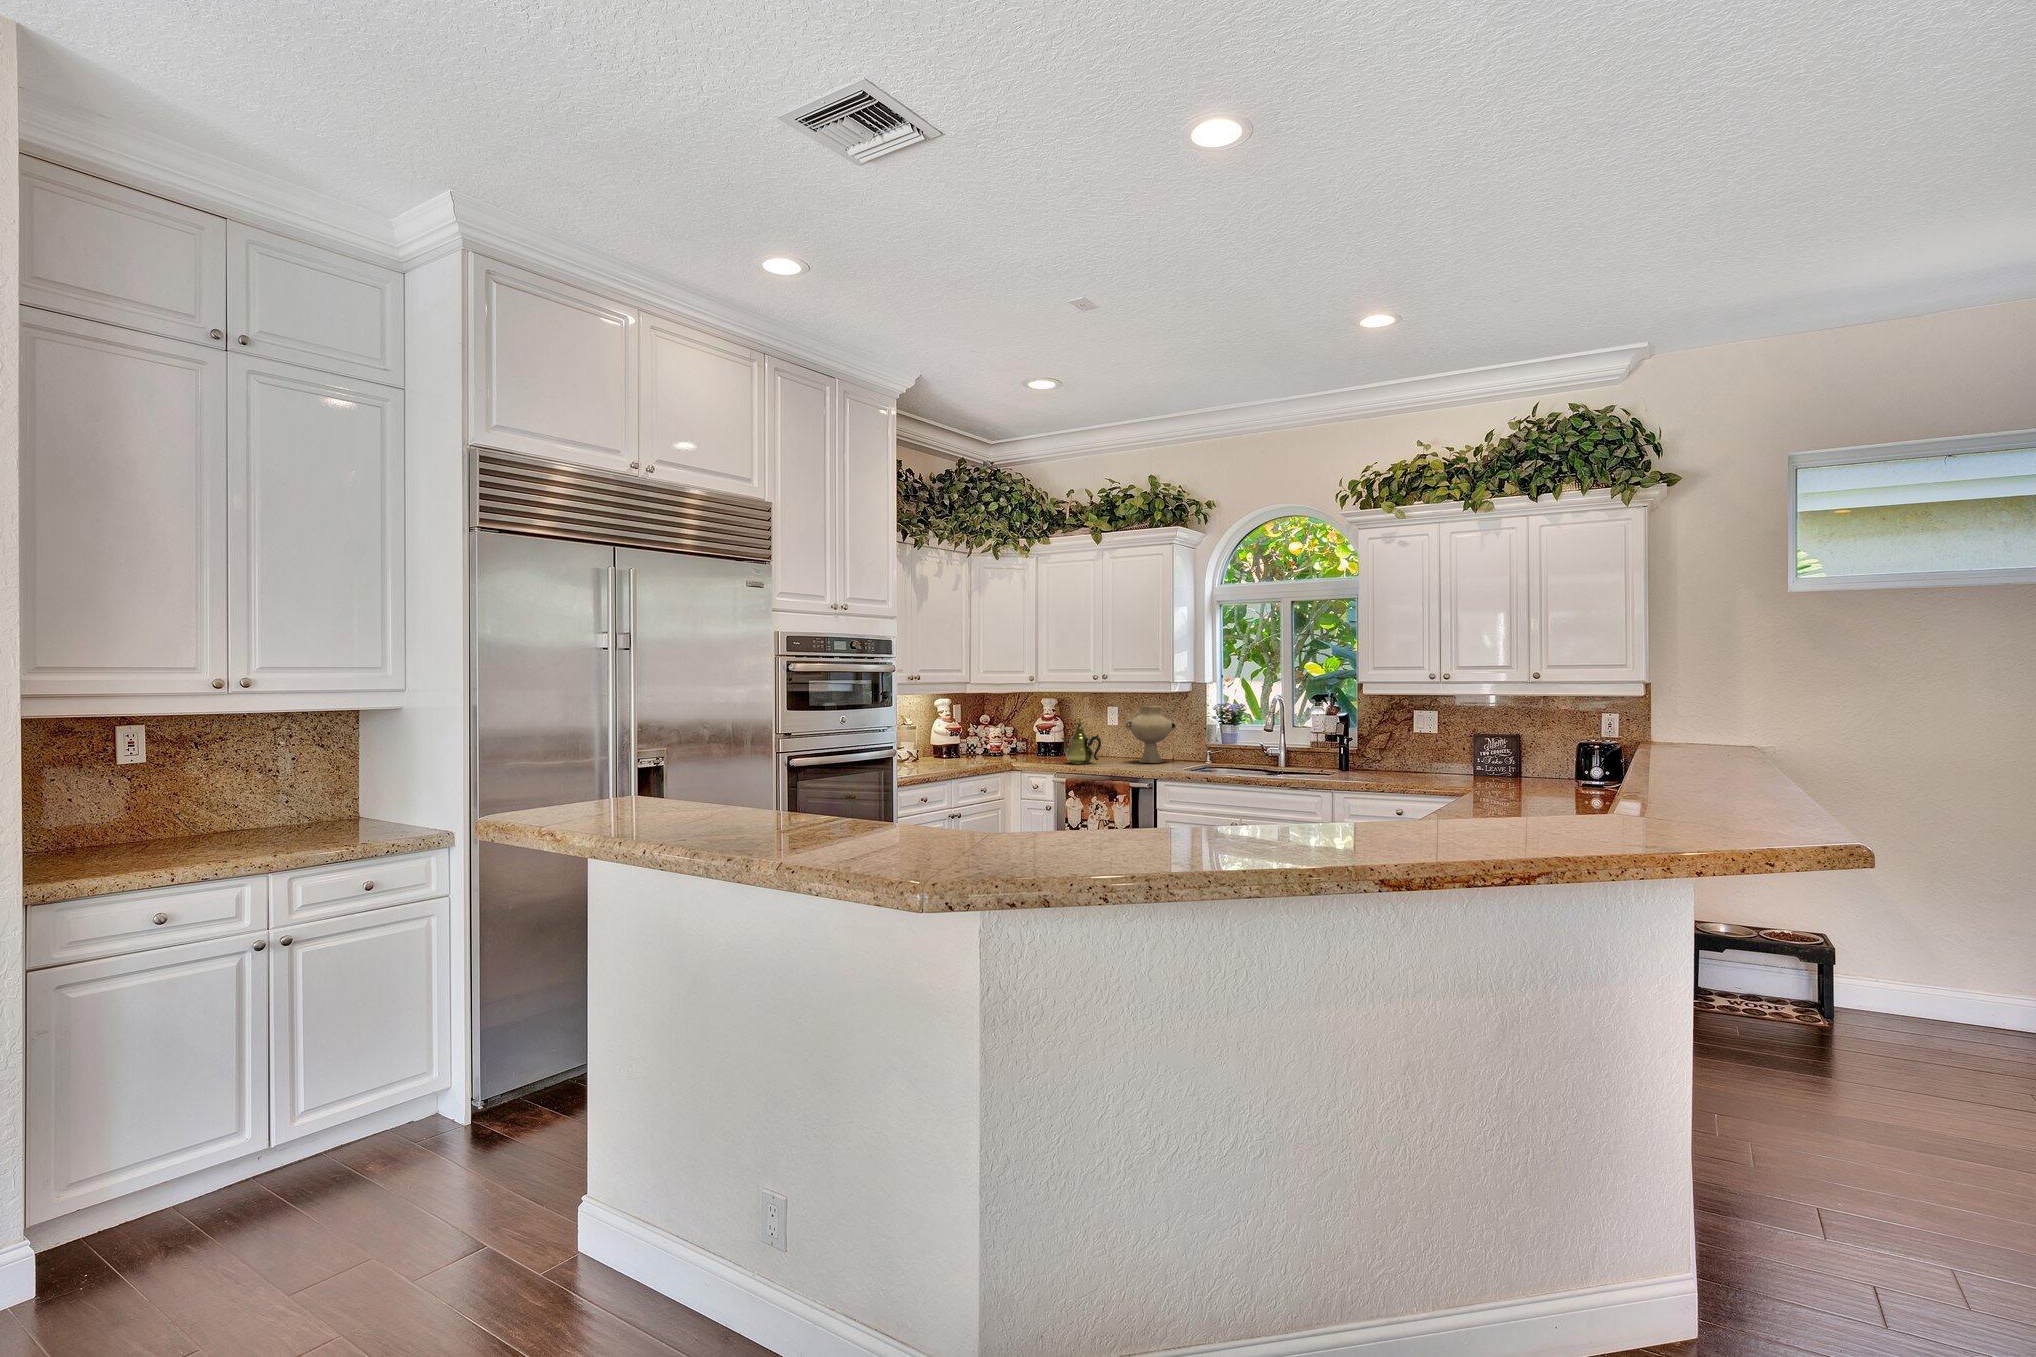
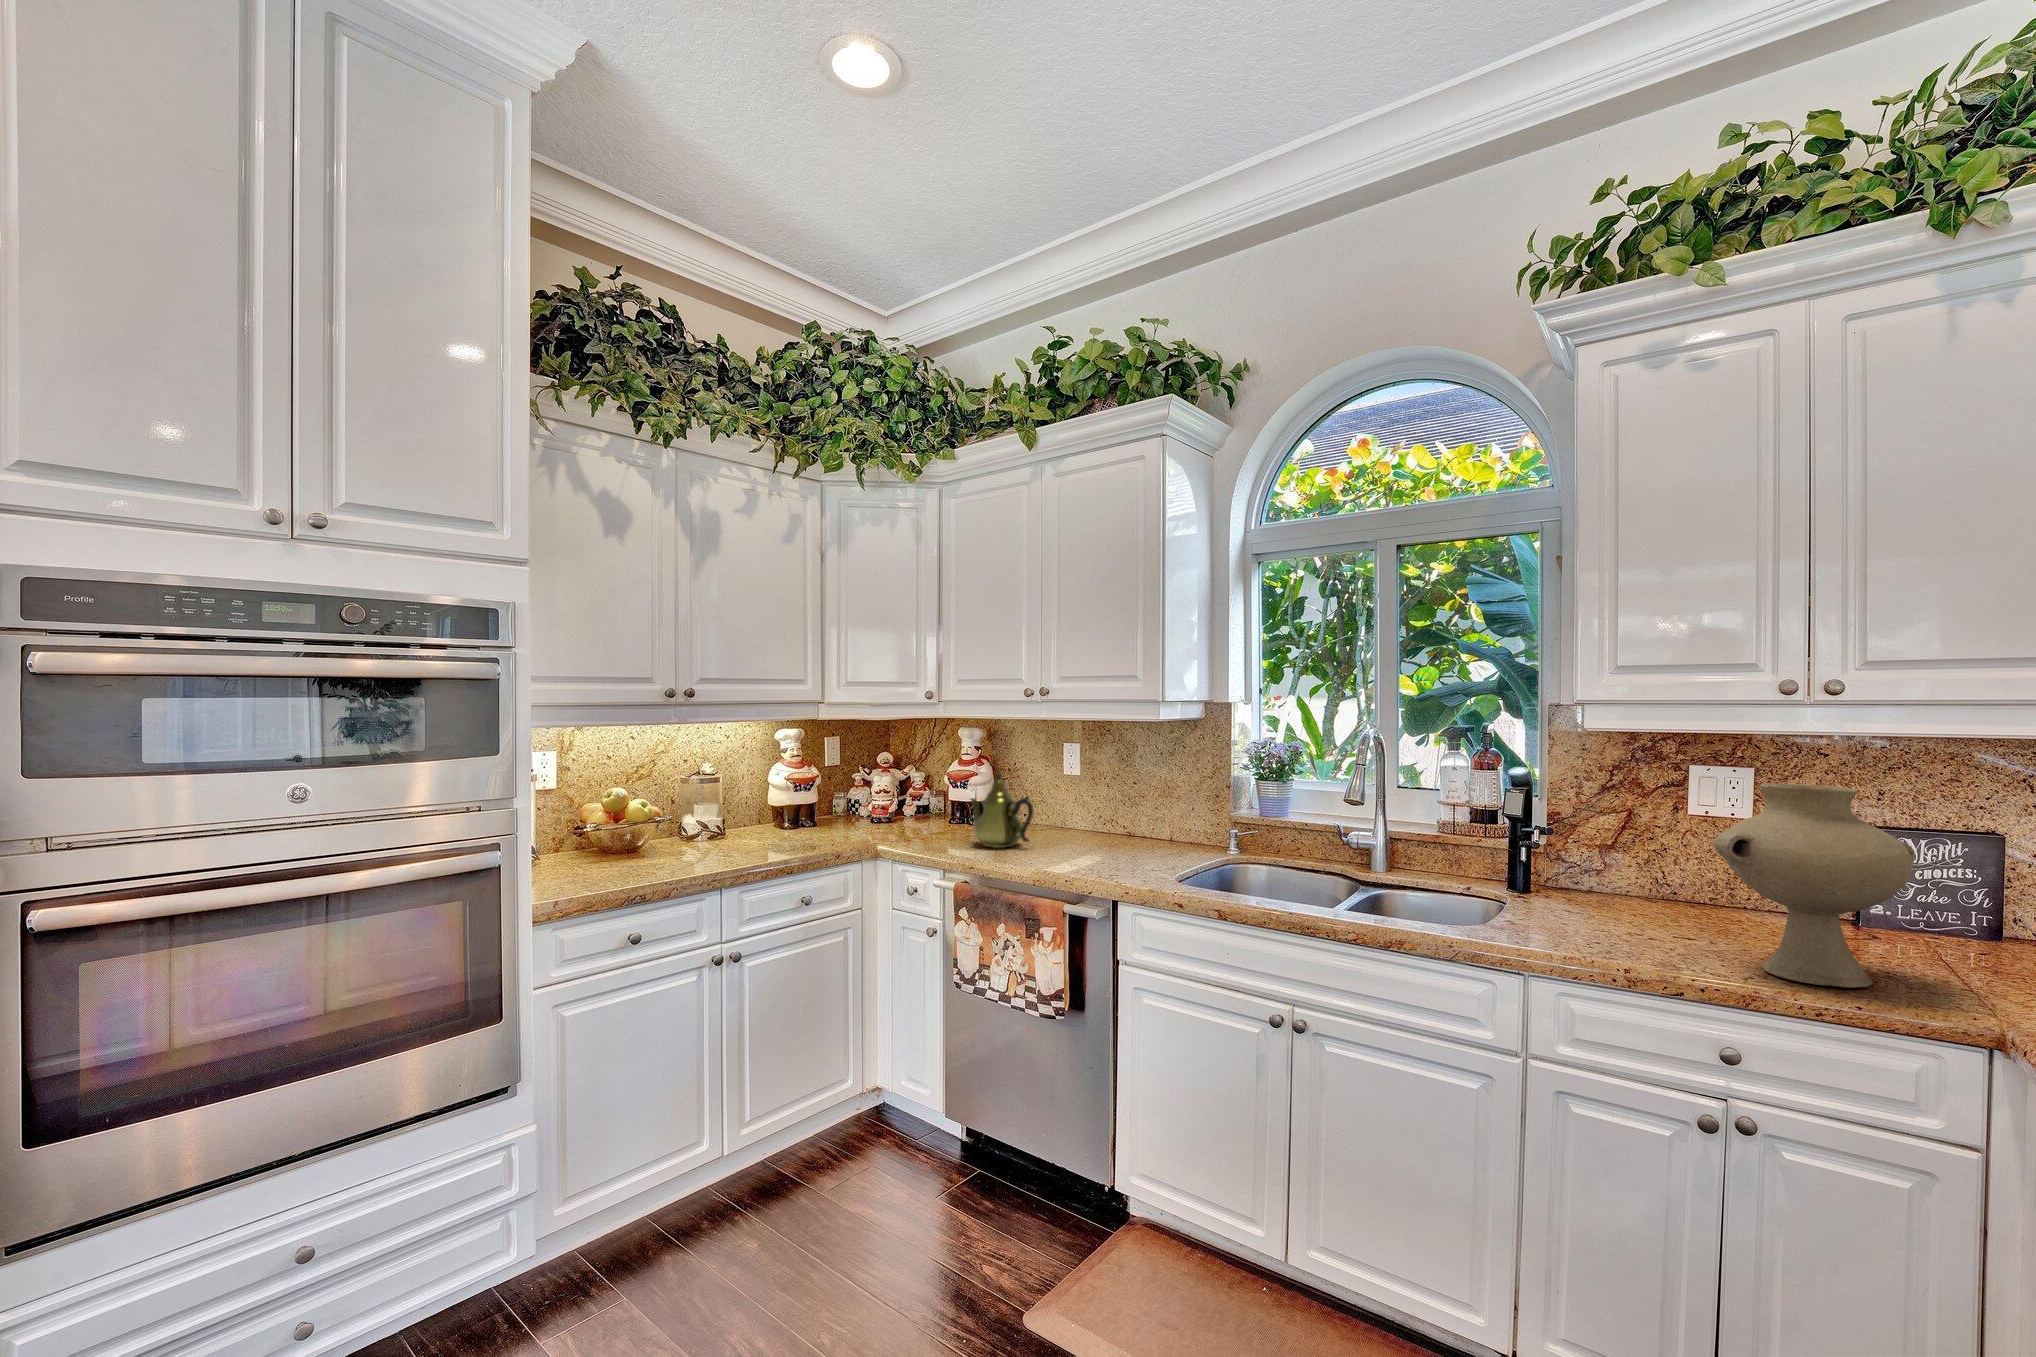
vase: present [1125,706,1176,763] -> present [1714,783,1915,988]

